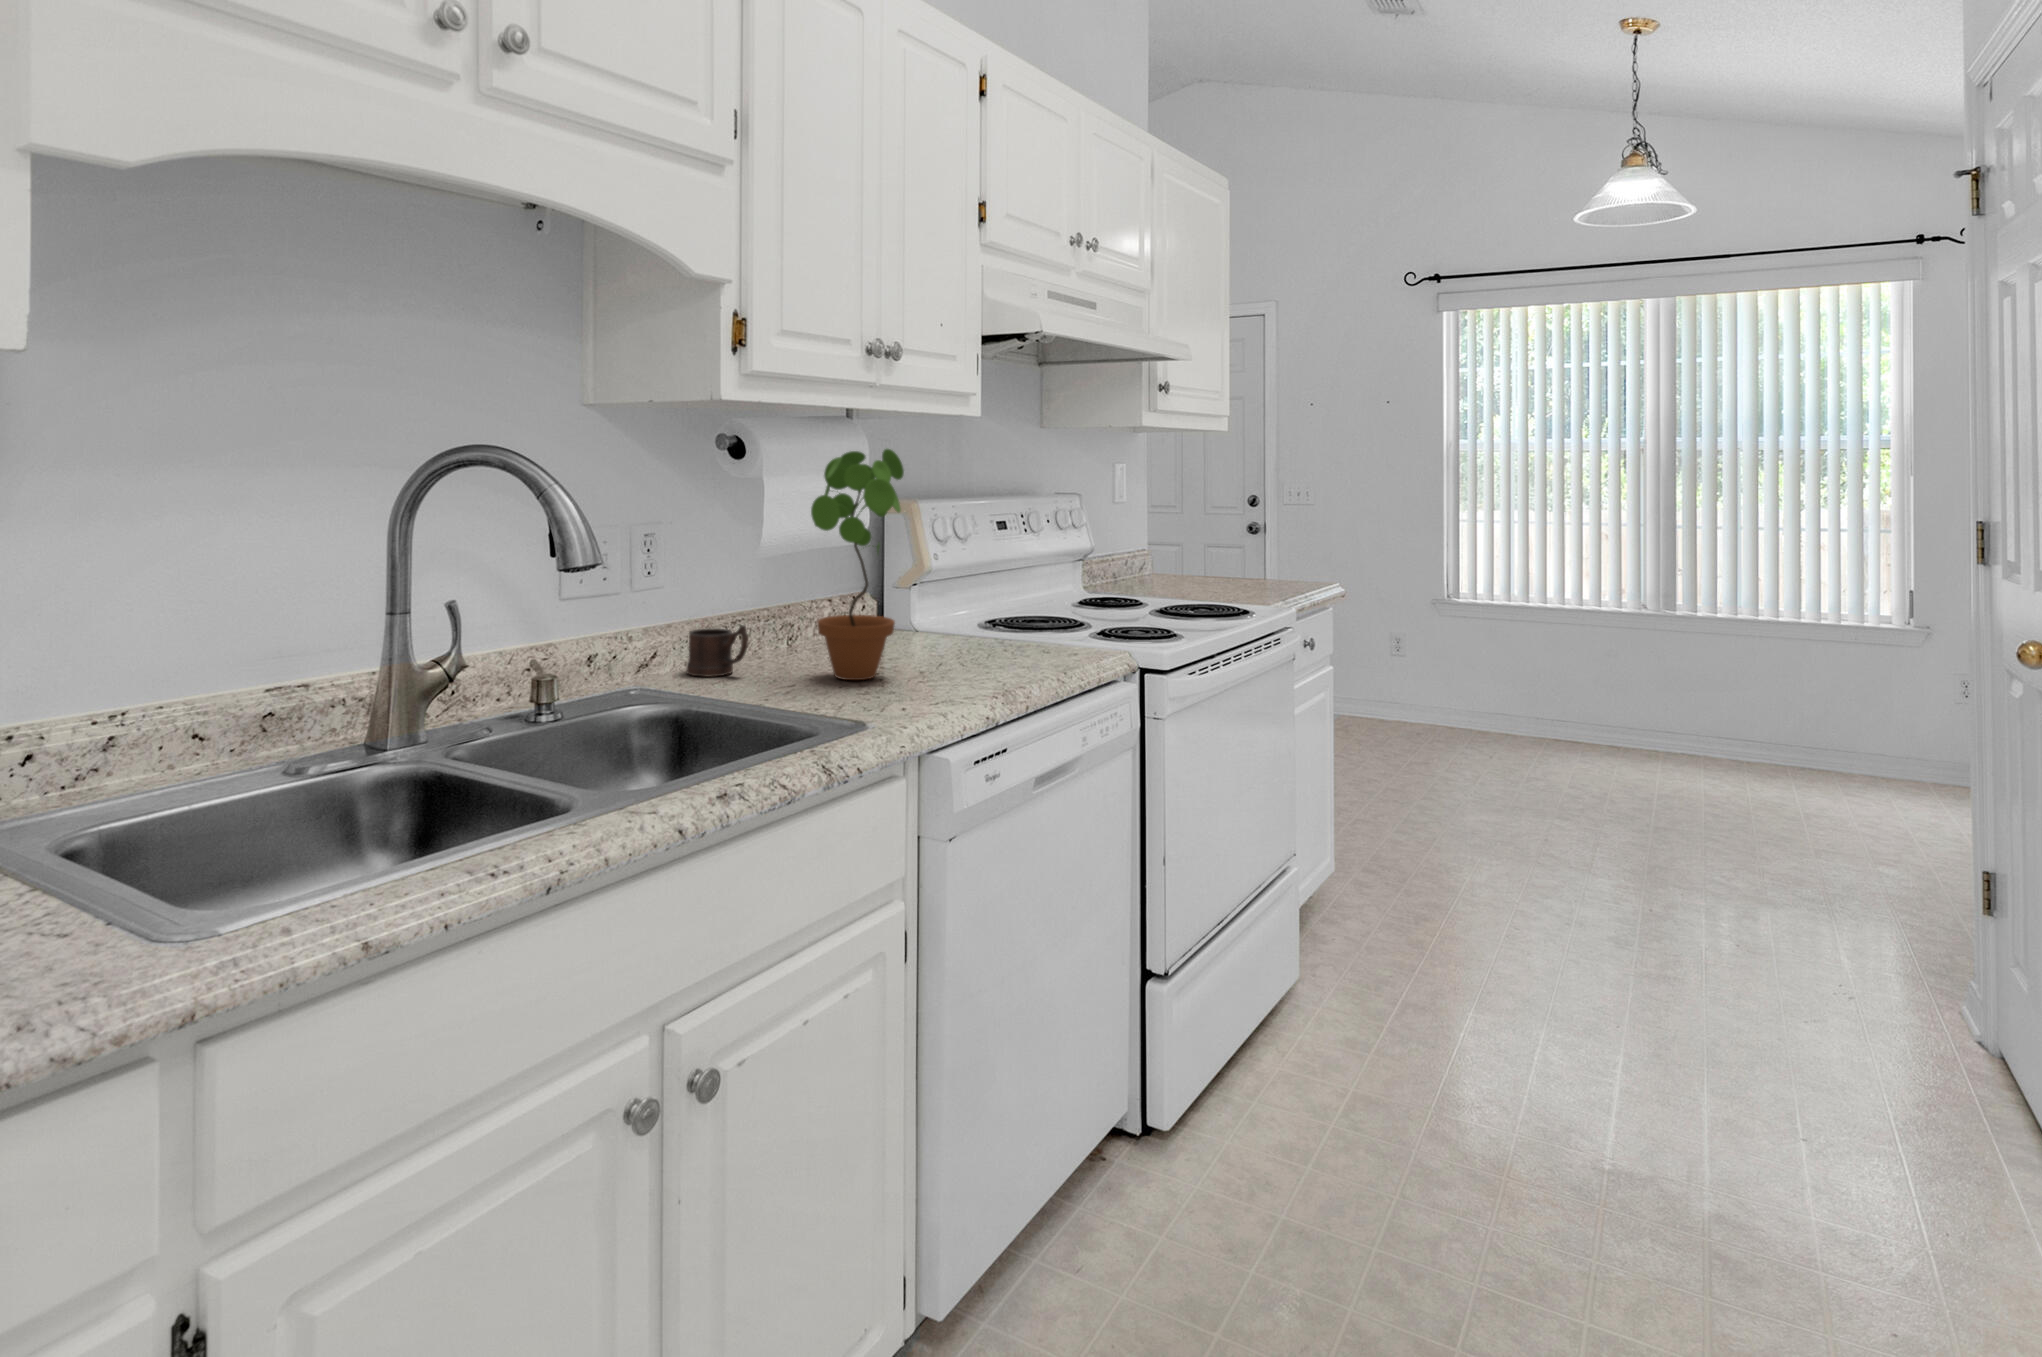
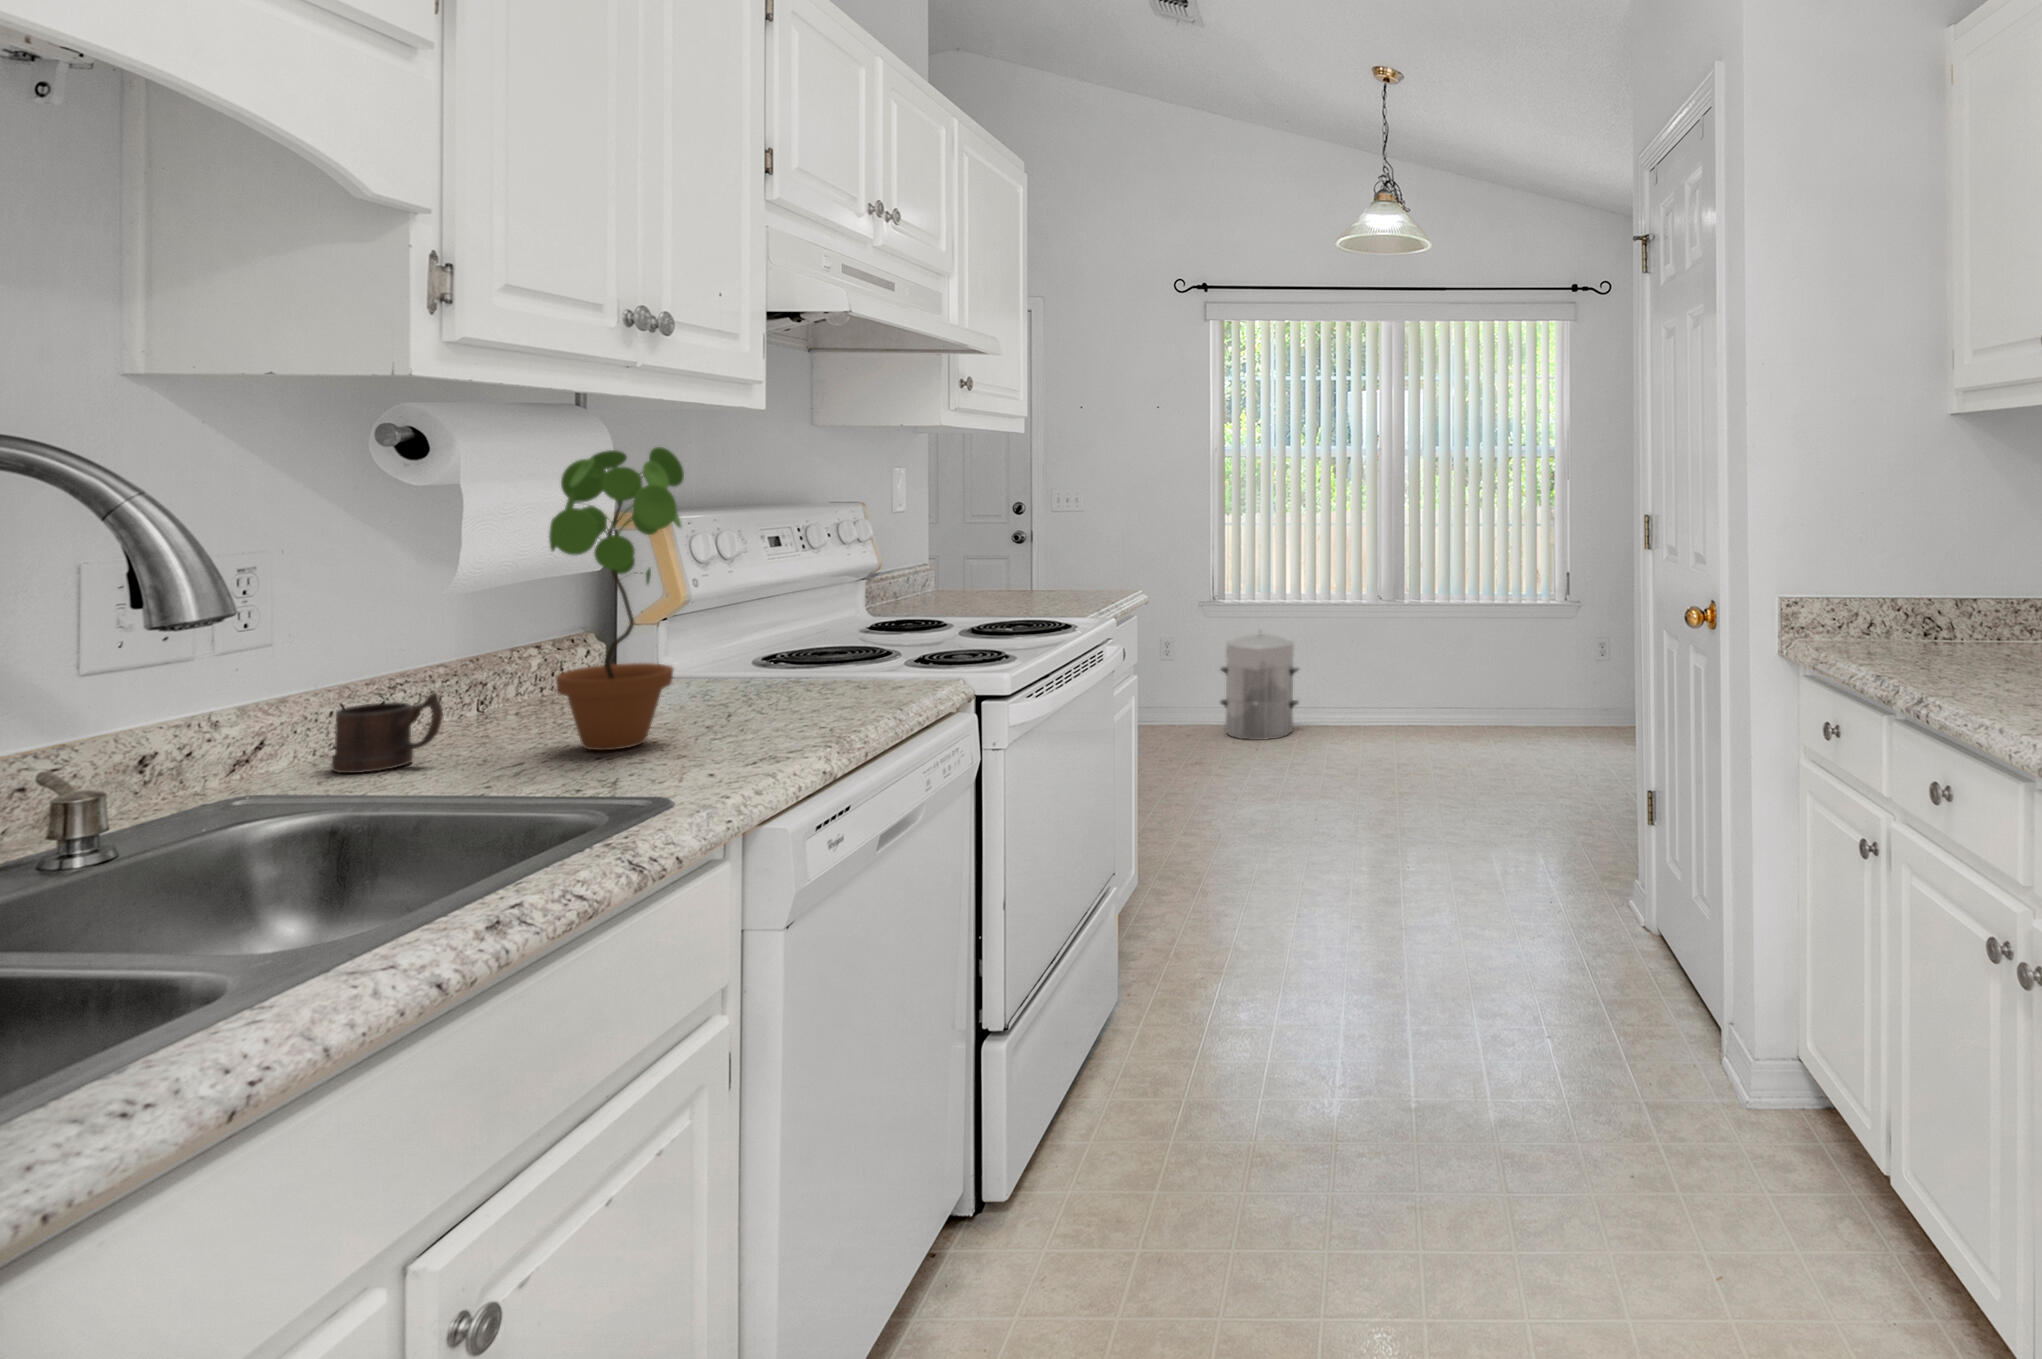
waste bin: none [1447,630,1534,743] -> present [1220,632,1298,740]

